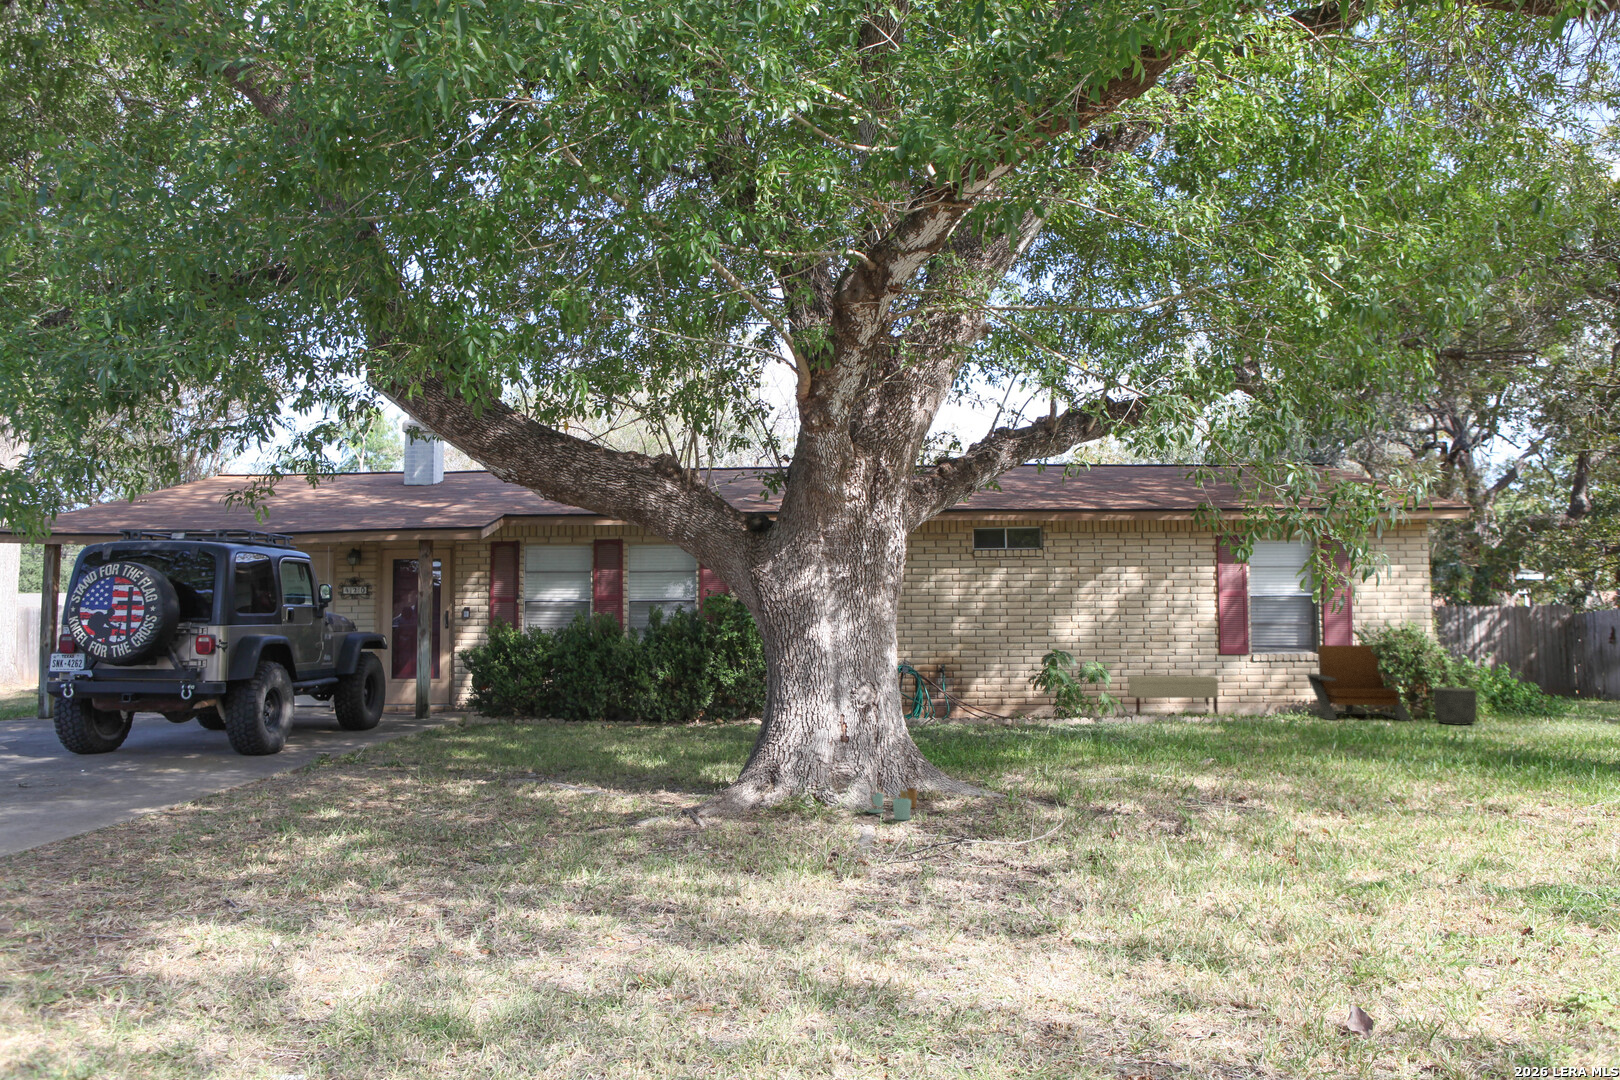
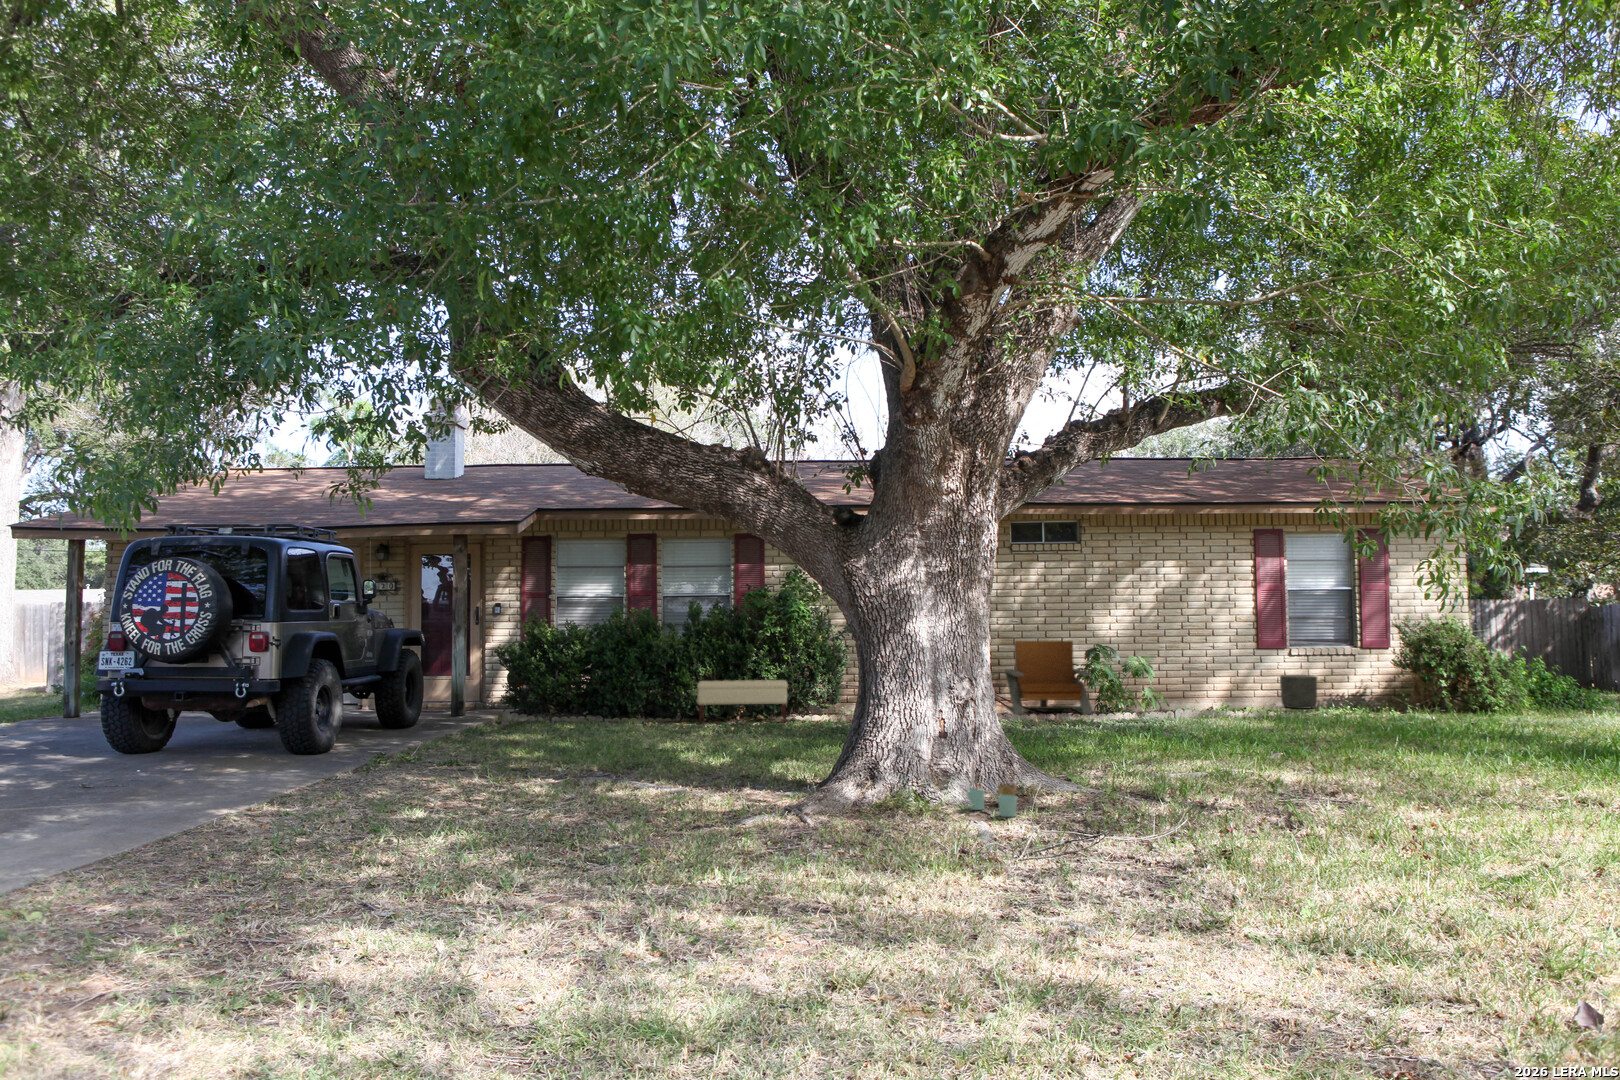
lounge chair: present [1307,645,1410,721] -> present [1005,641,1093,715]
bench: present [1128,676,1219,715] -> present [697,680,788,723]
planter: present [1433,687,1476,725] -> present [1280,675,1317,709]

